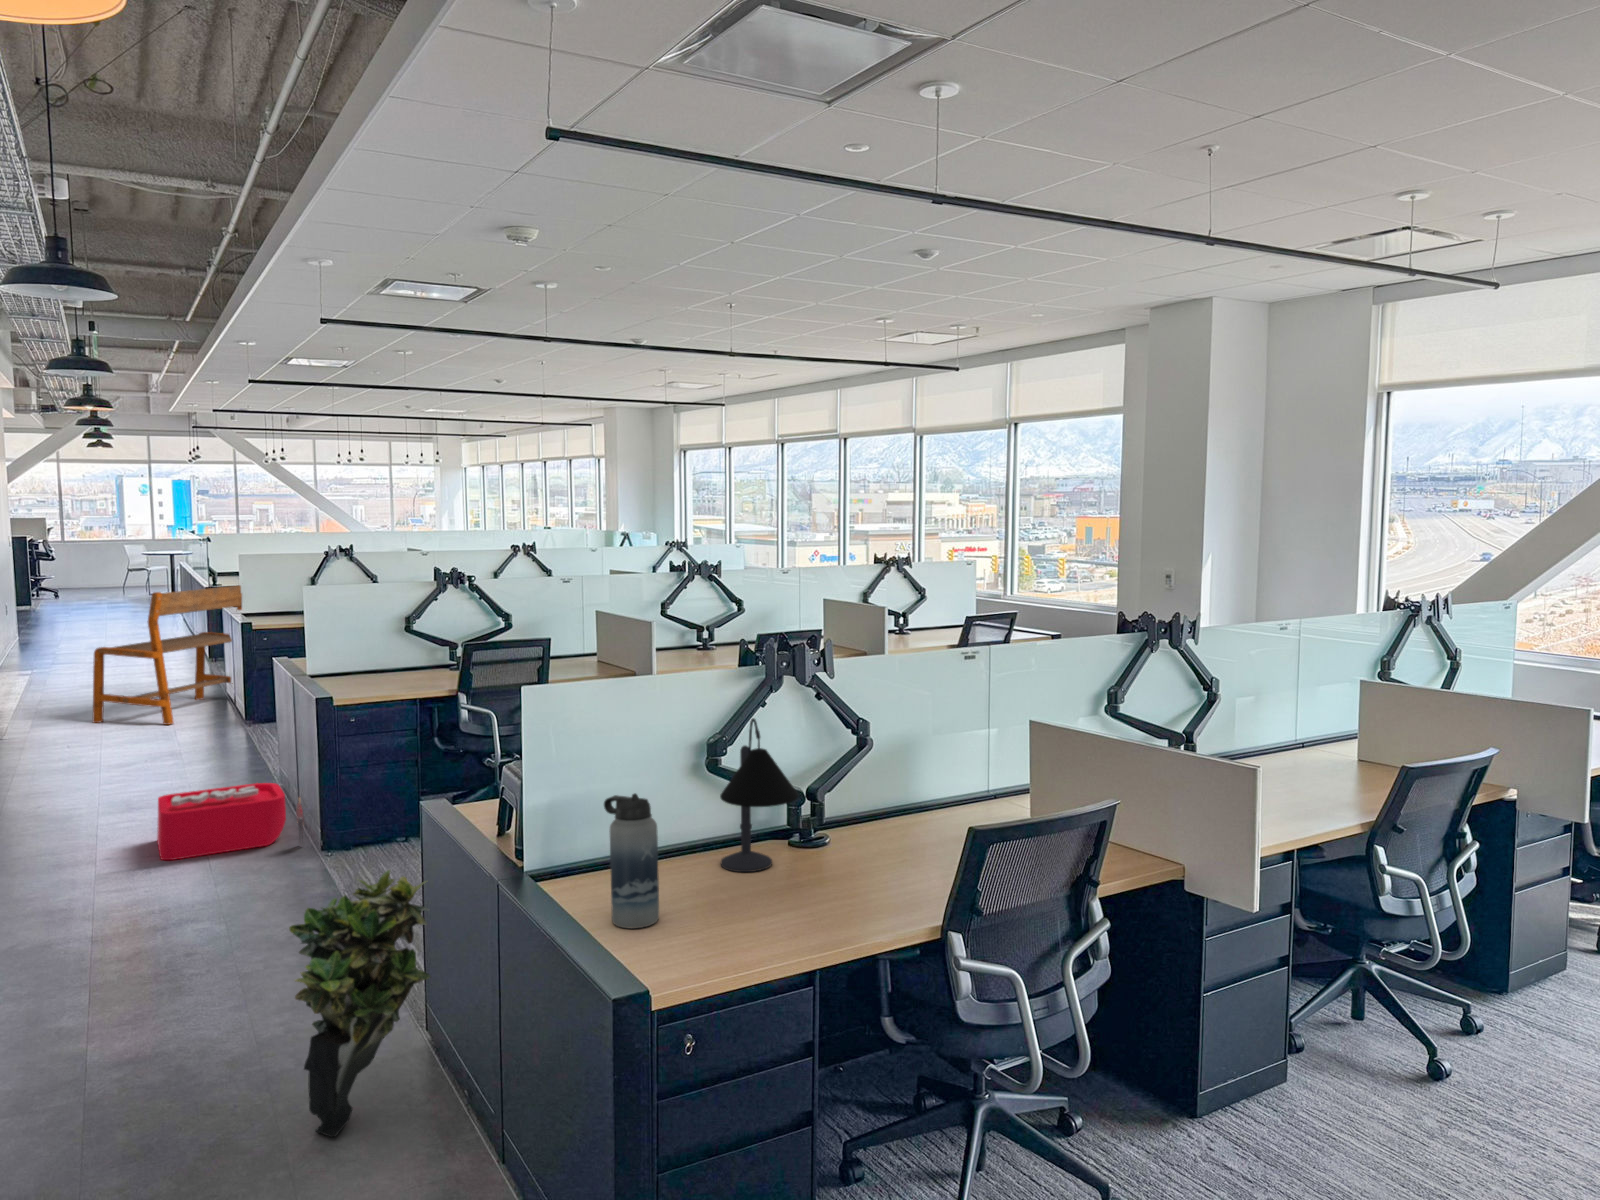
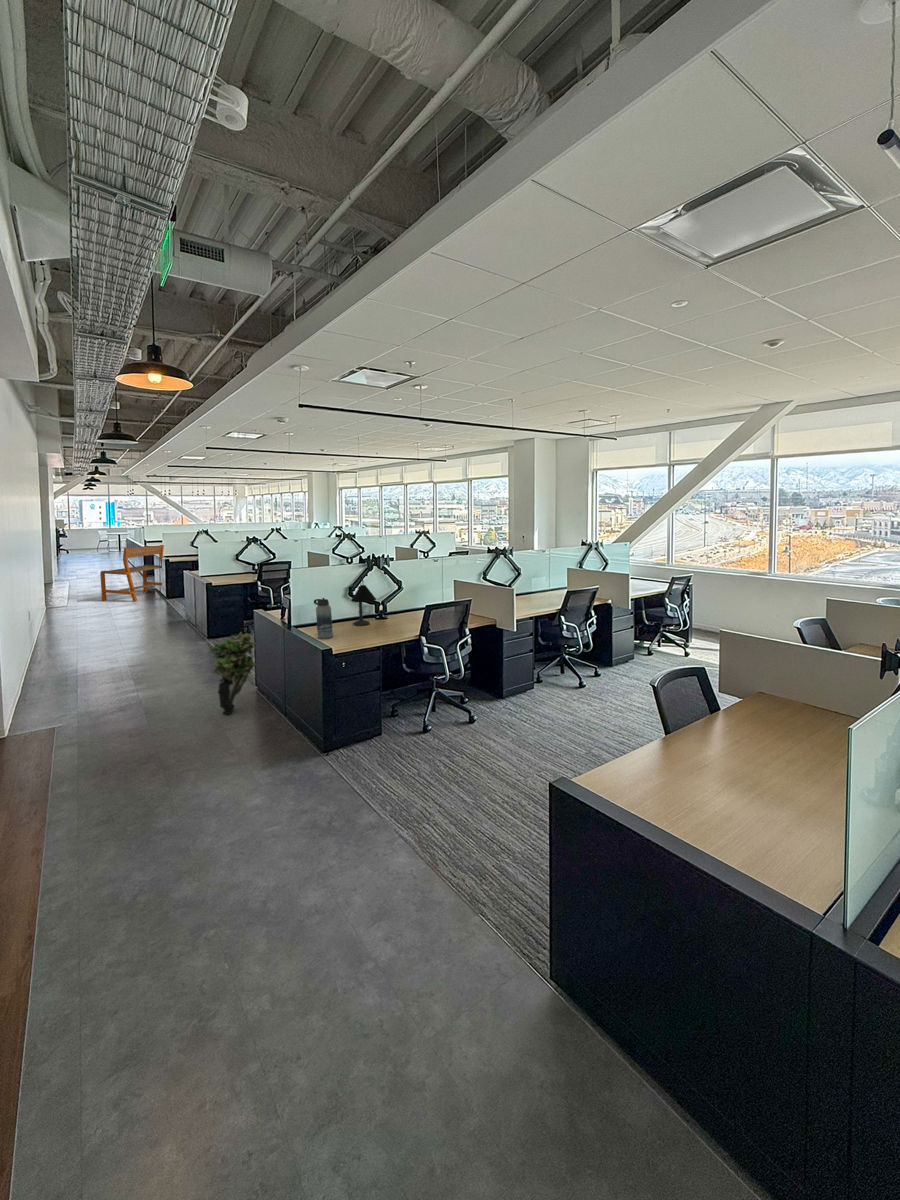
storage bin: present [157,783,304,860] -> none [142,617,201,645]

